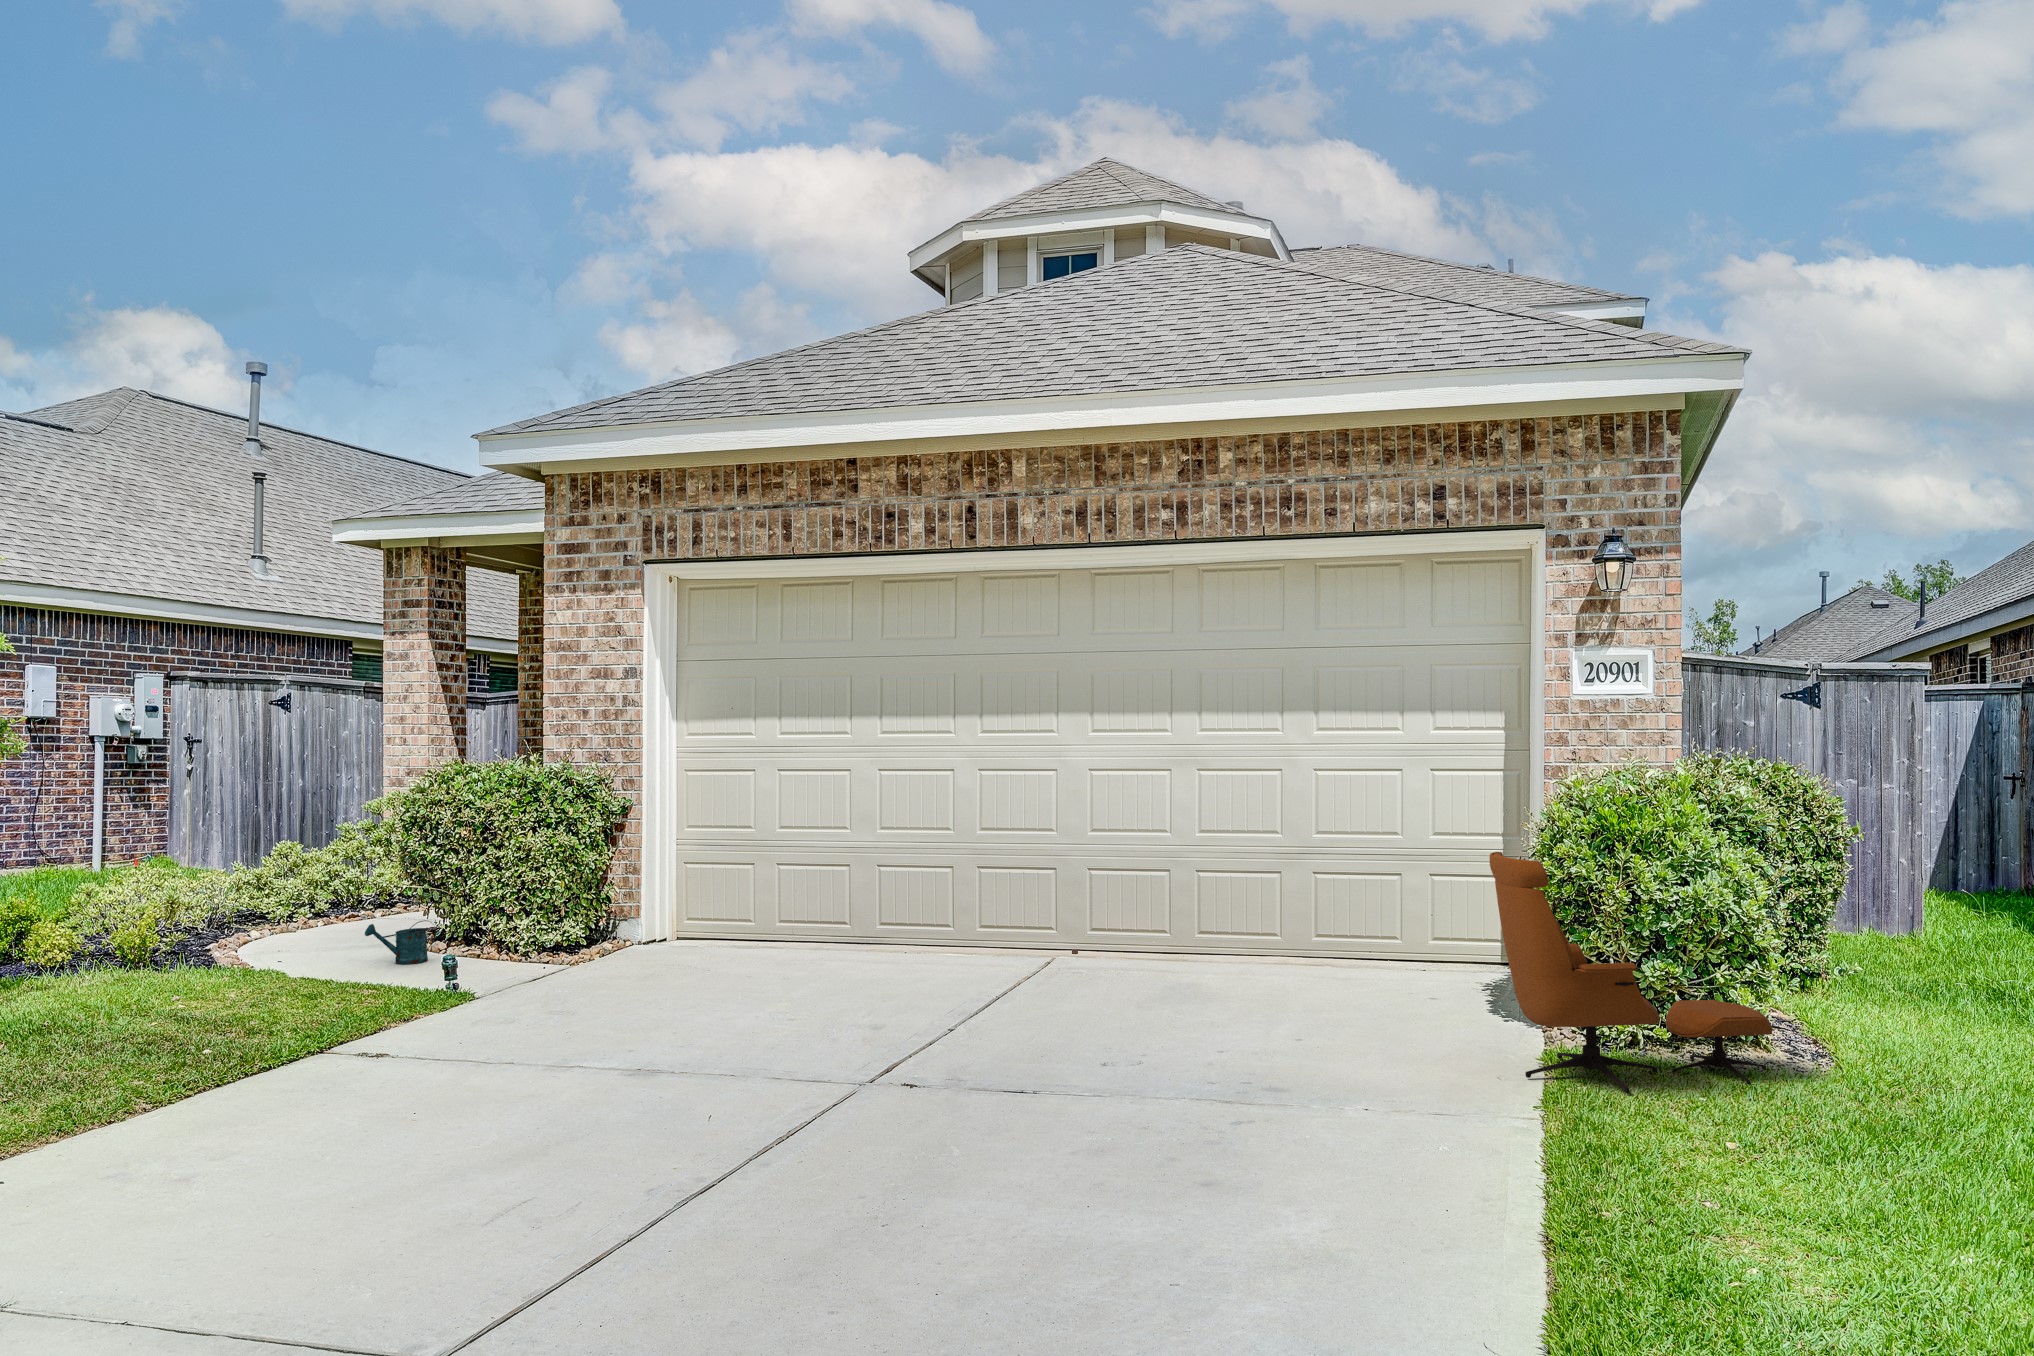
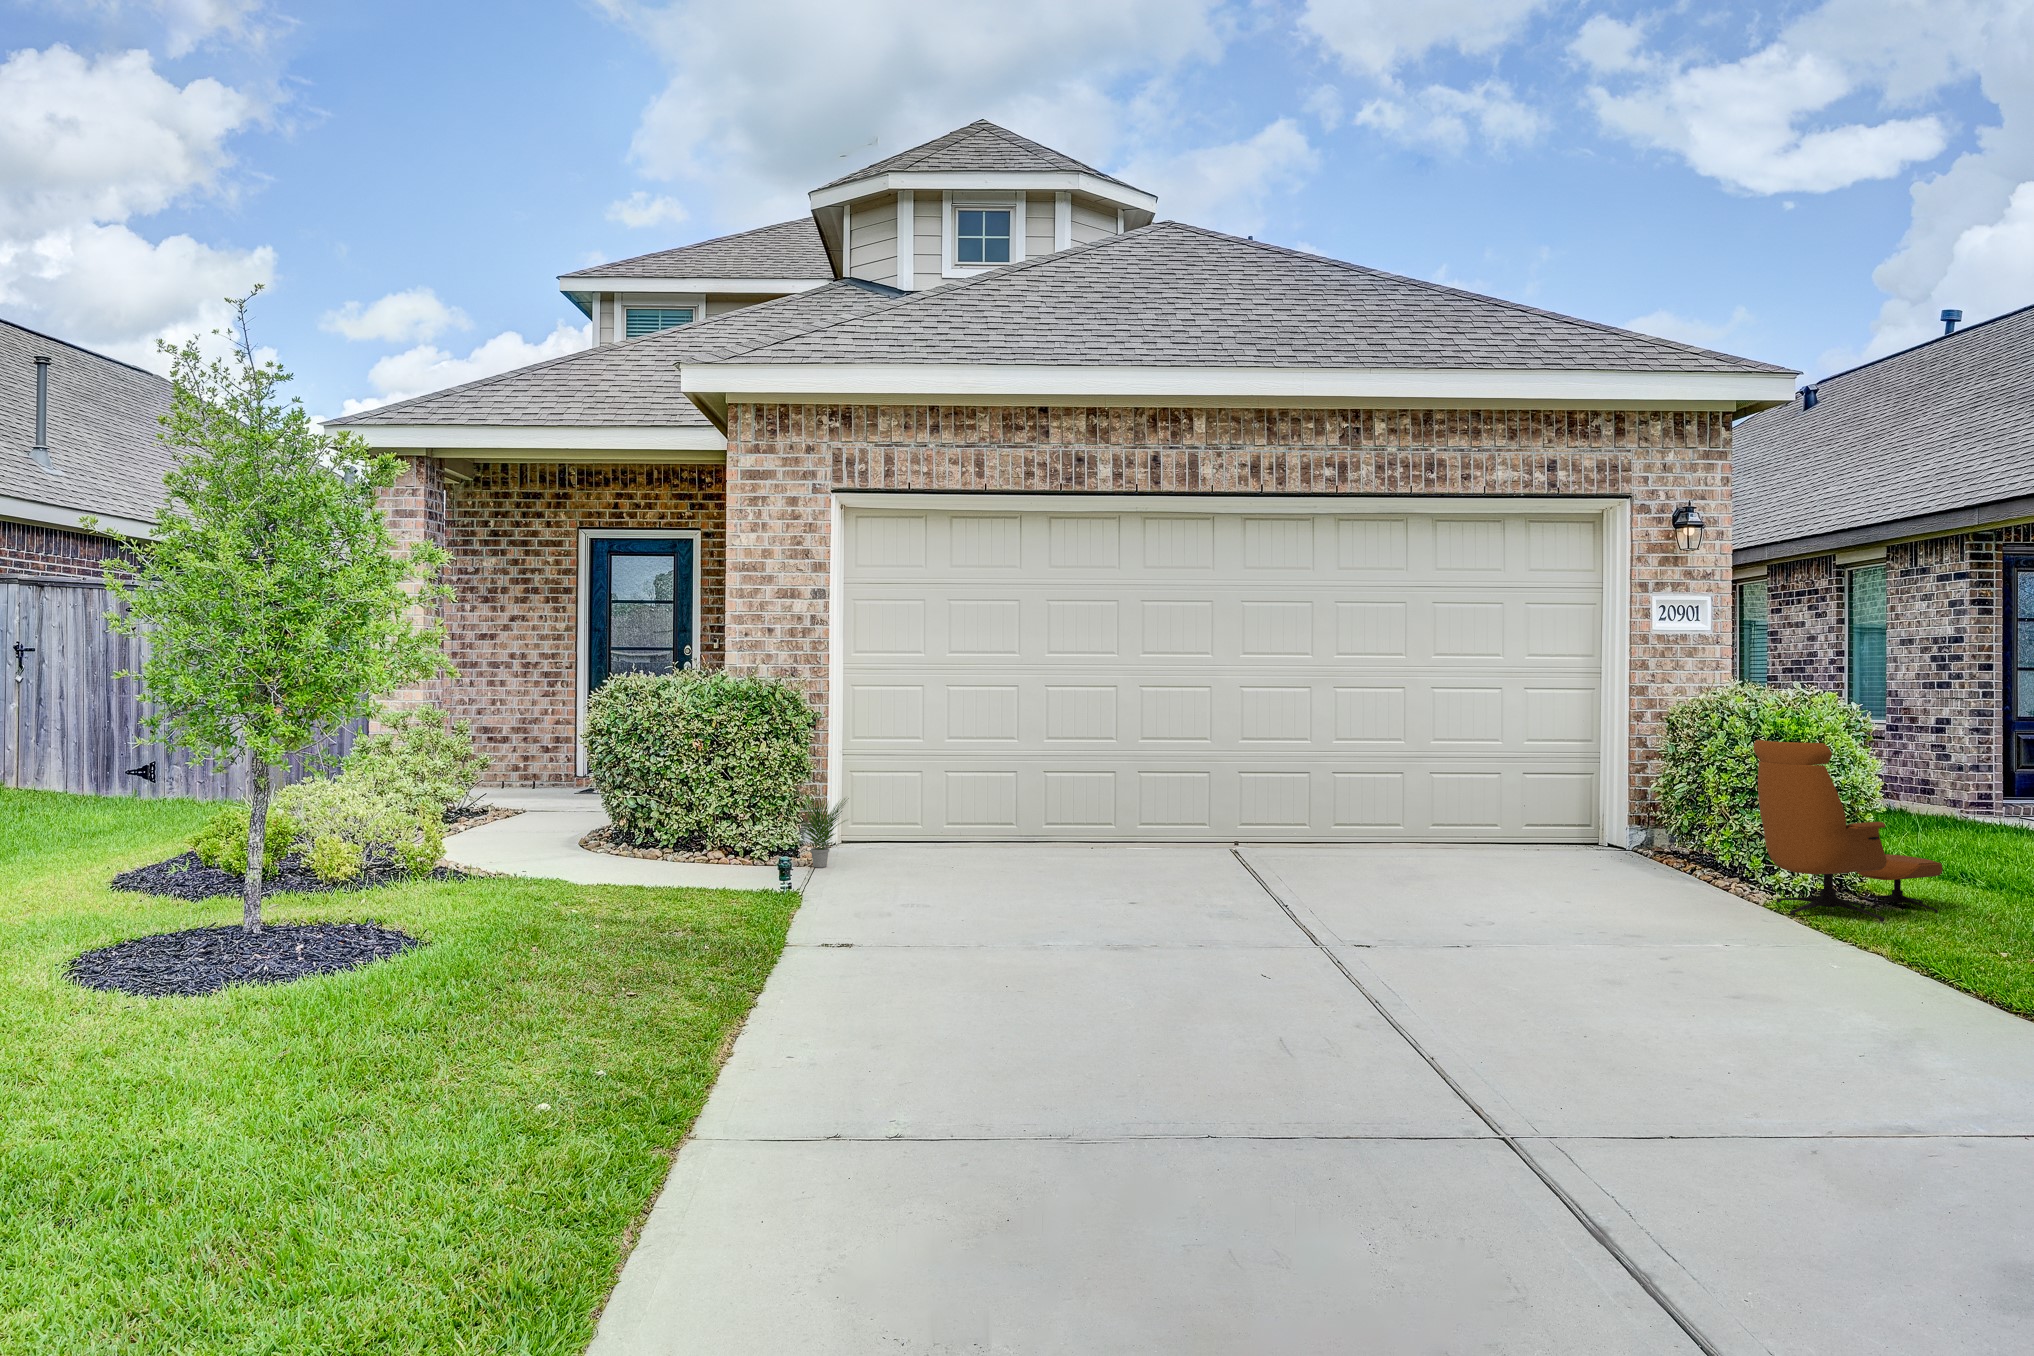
potted plant: none [552,886,621,964] -> present [800,796,849,868]
watering can: present [365,920,436,964] -> none [592,830,655,873]

